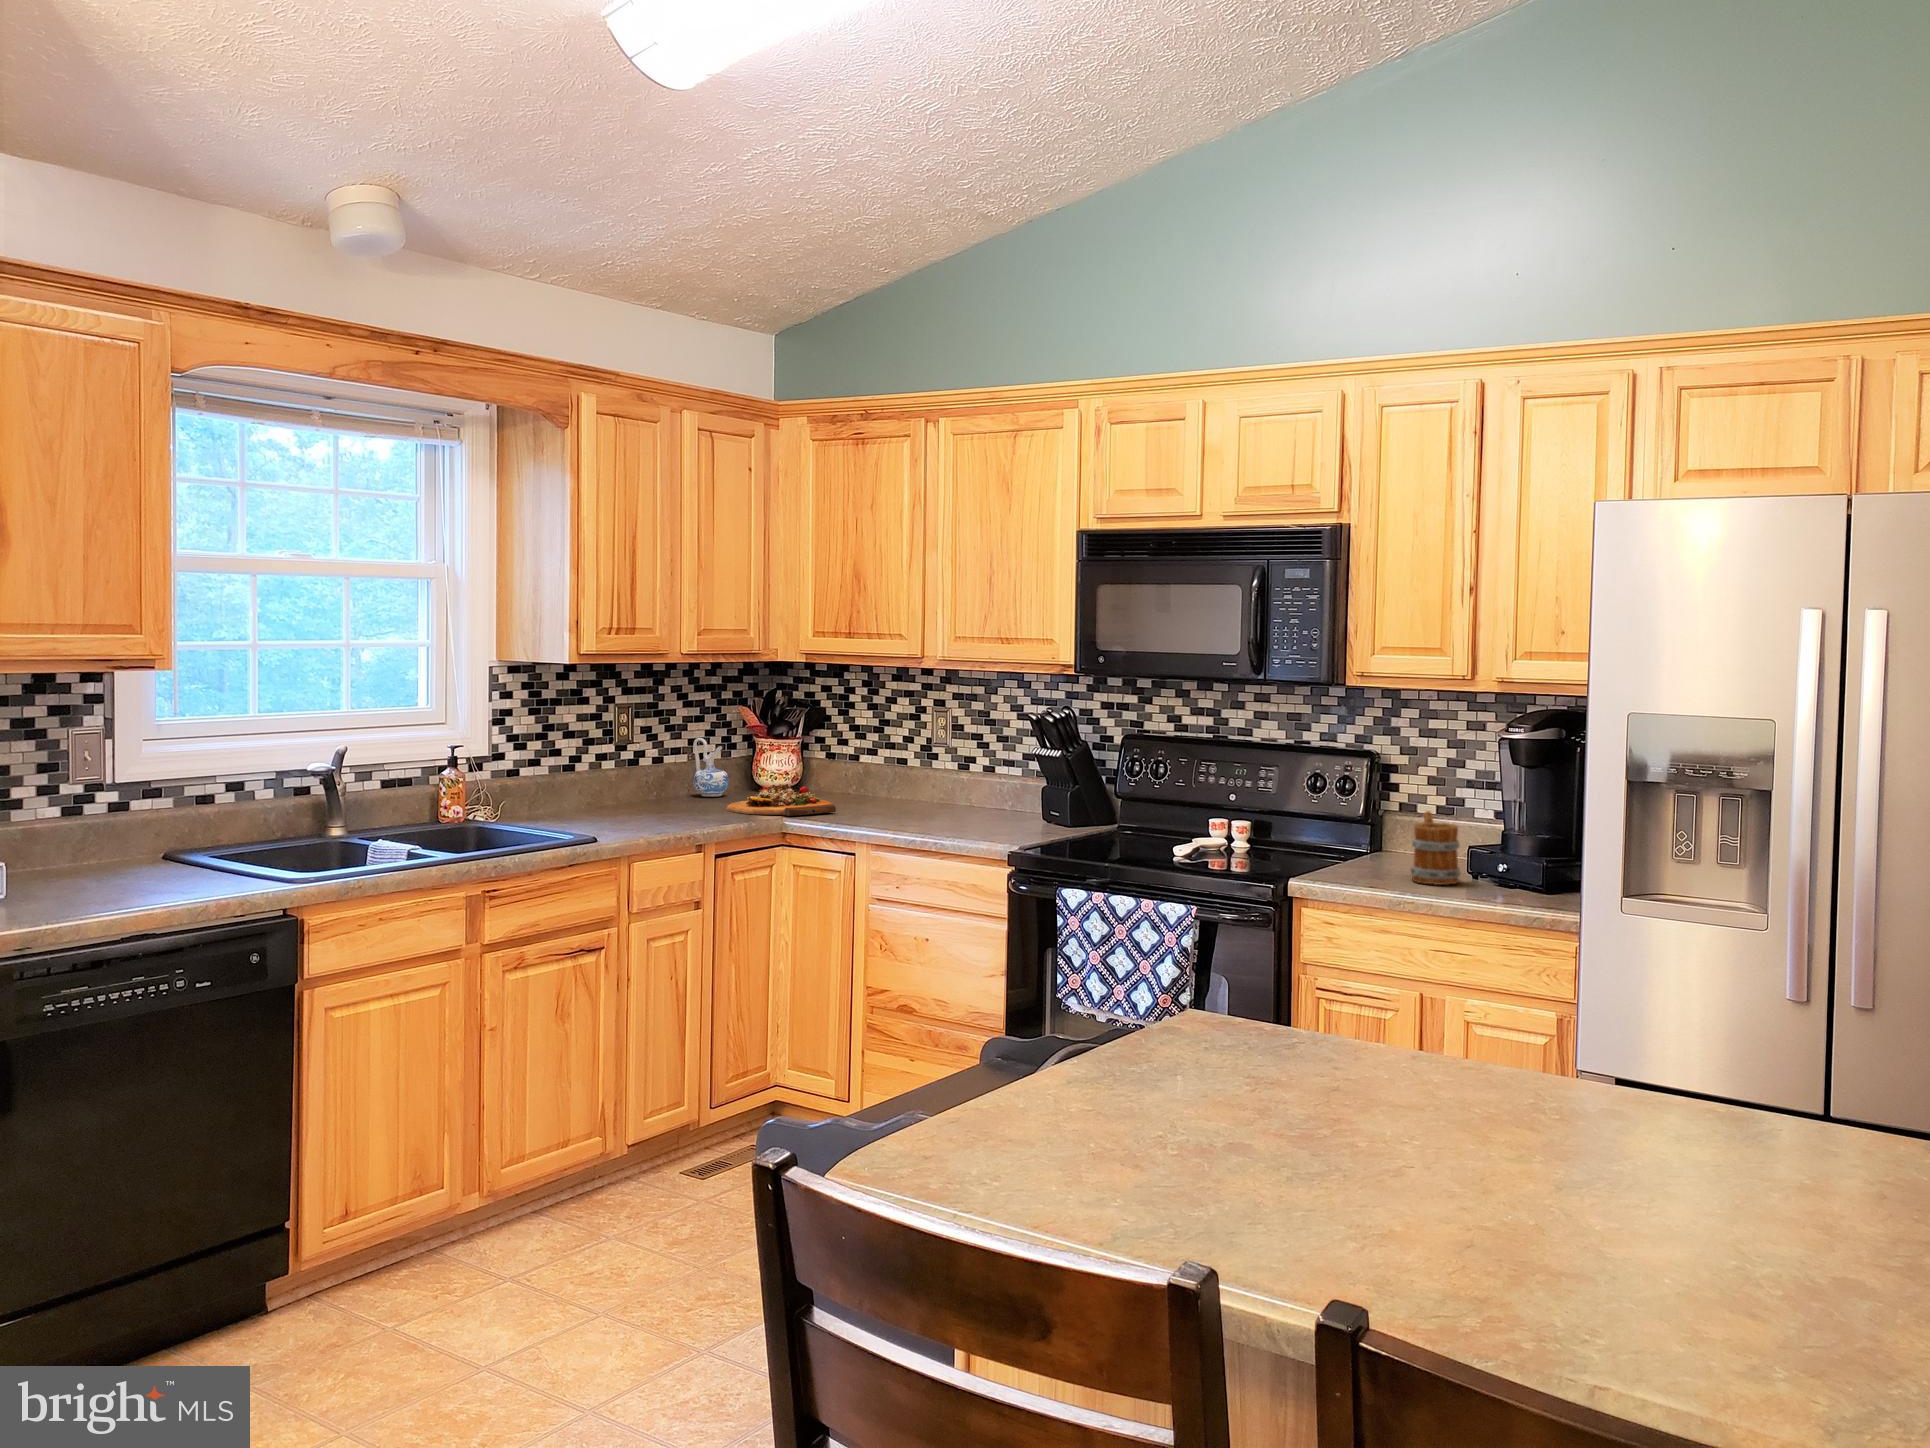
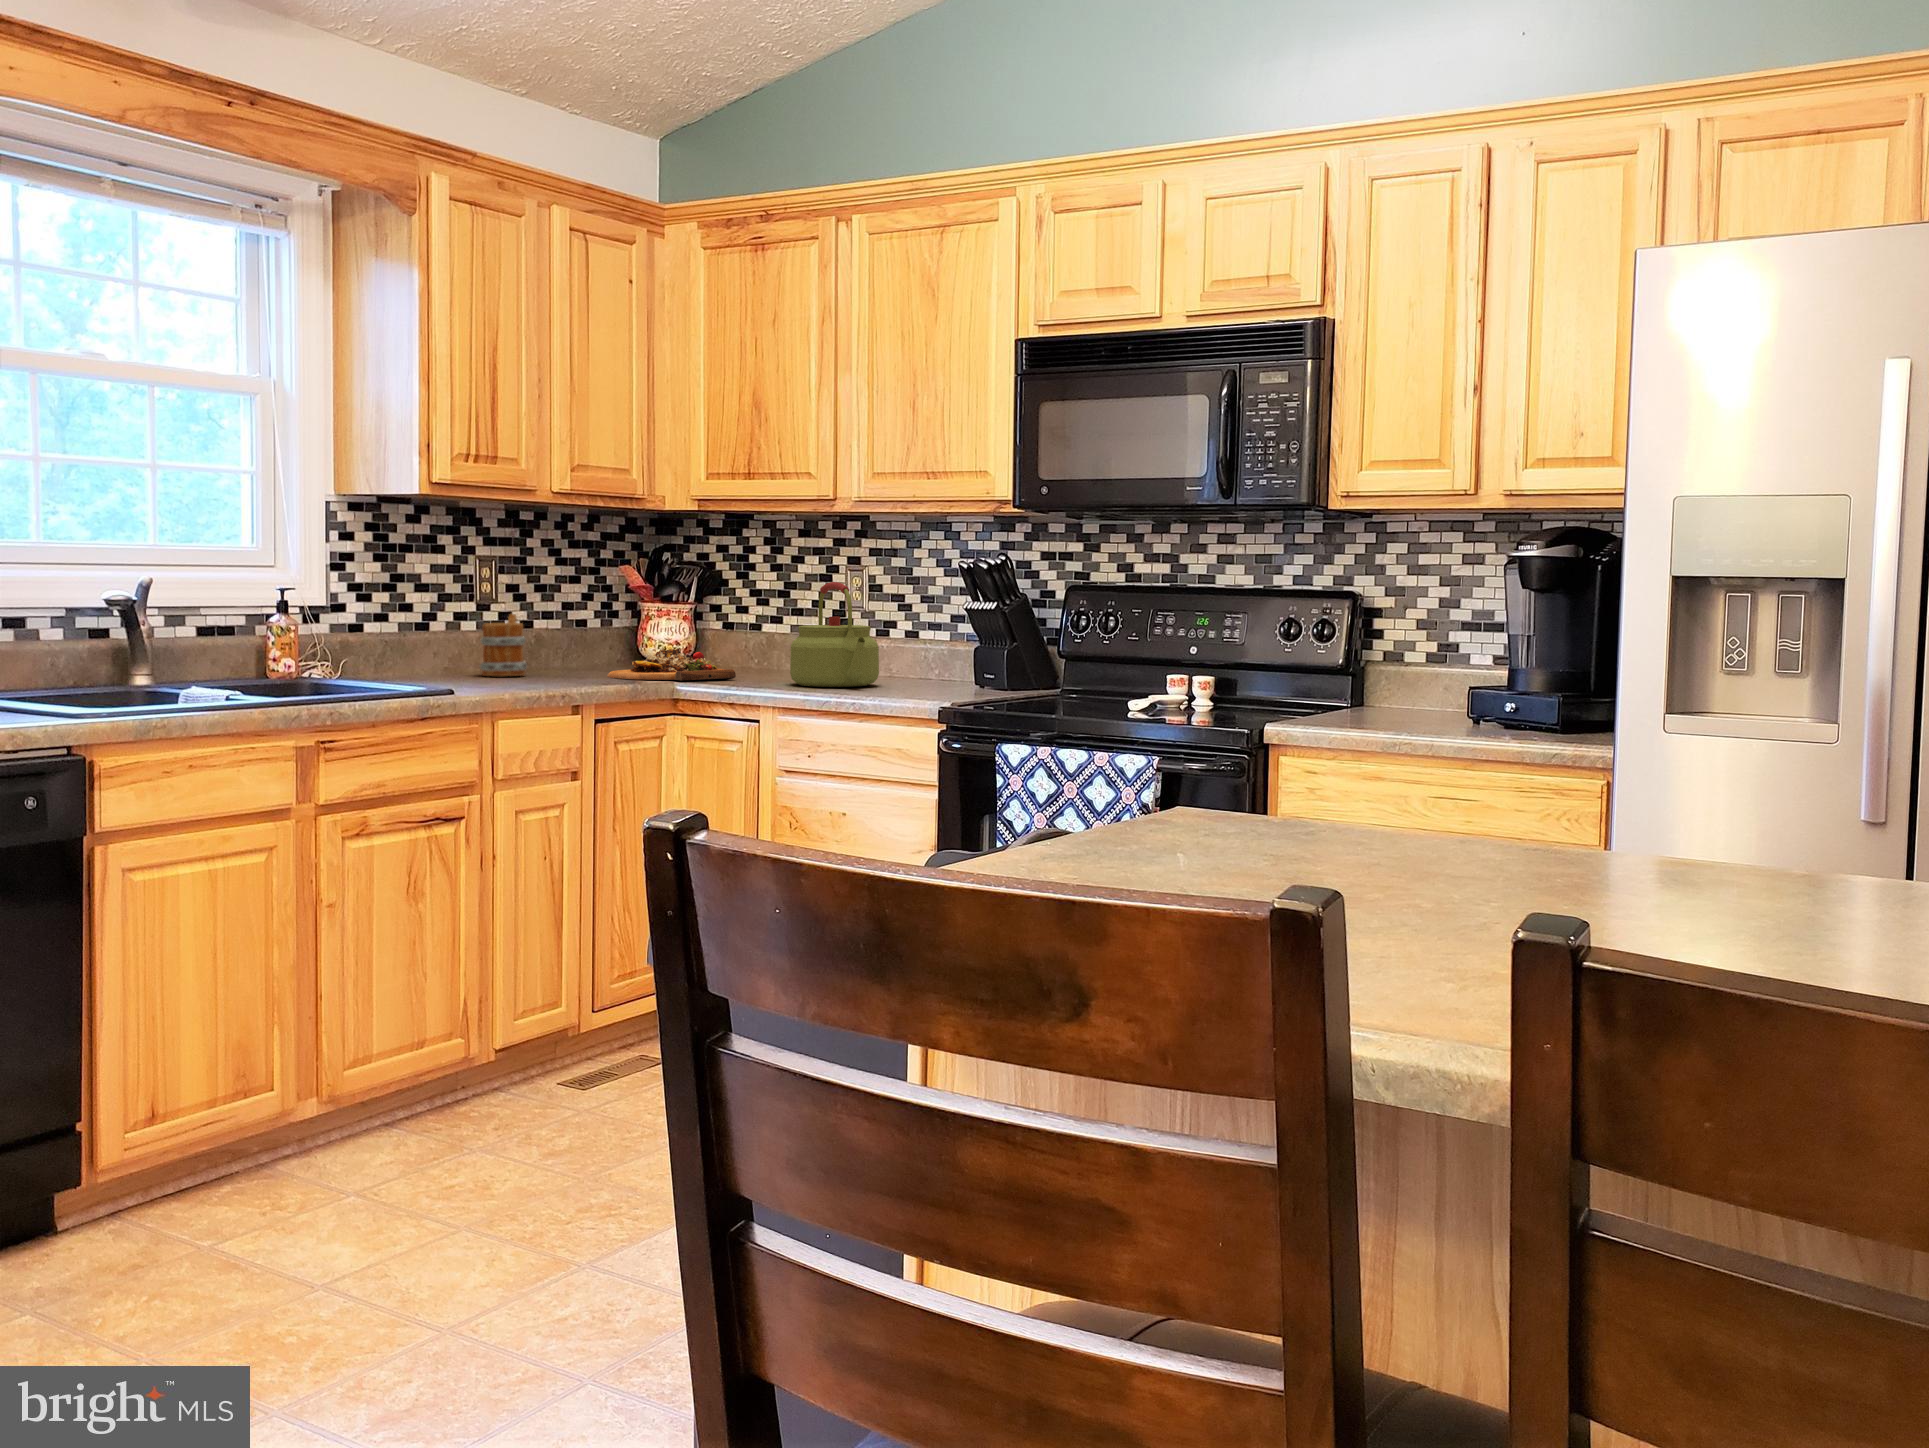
kettle: none [882,732,958,824] -> present [790,582,879,687]
ceramic pitcher: present [693,738,728,797] -> none [568,600,609,668]
mug: present [1411,811,1461,885] -> present [480,614,527,676]

